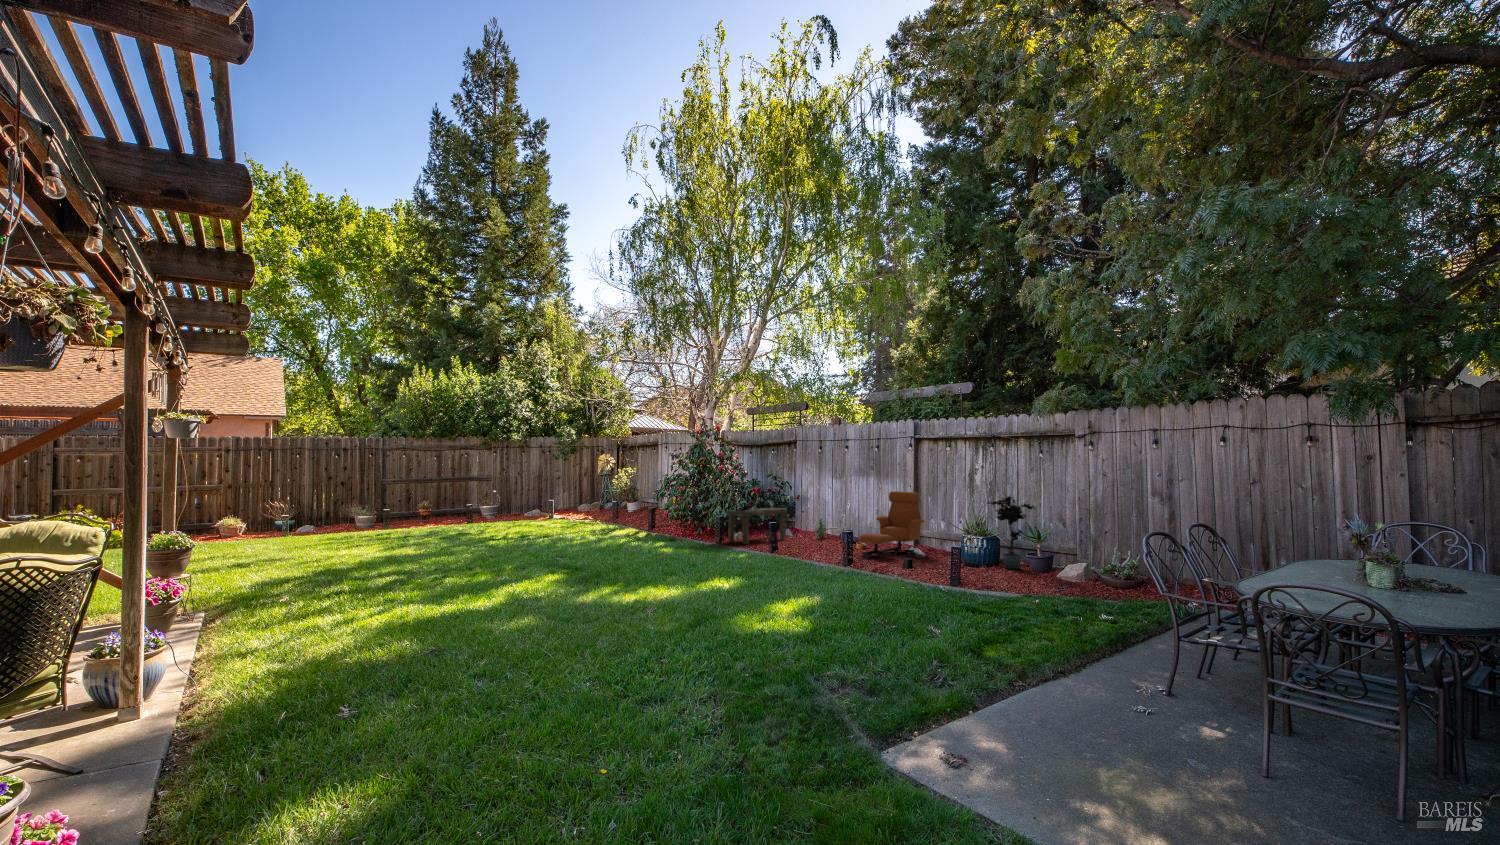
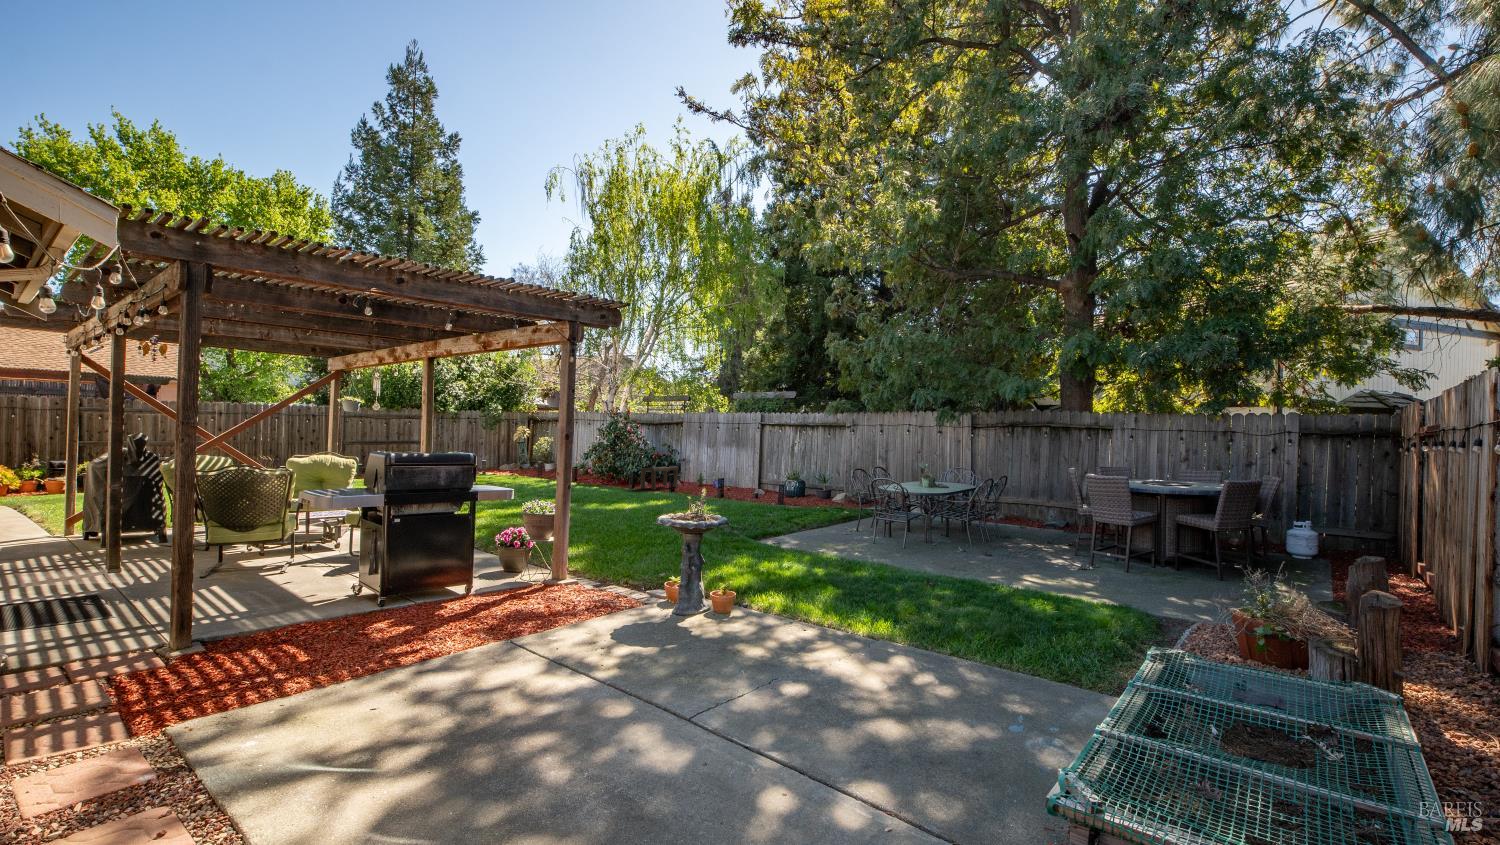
lounge chair: present [860,491,925,558] -> none [728,456,766,495]
potted plant: present [987,494,1035,569] -> none [799,457,823,498]

